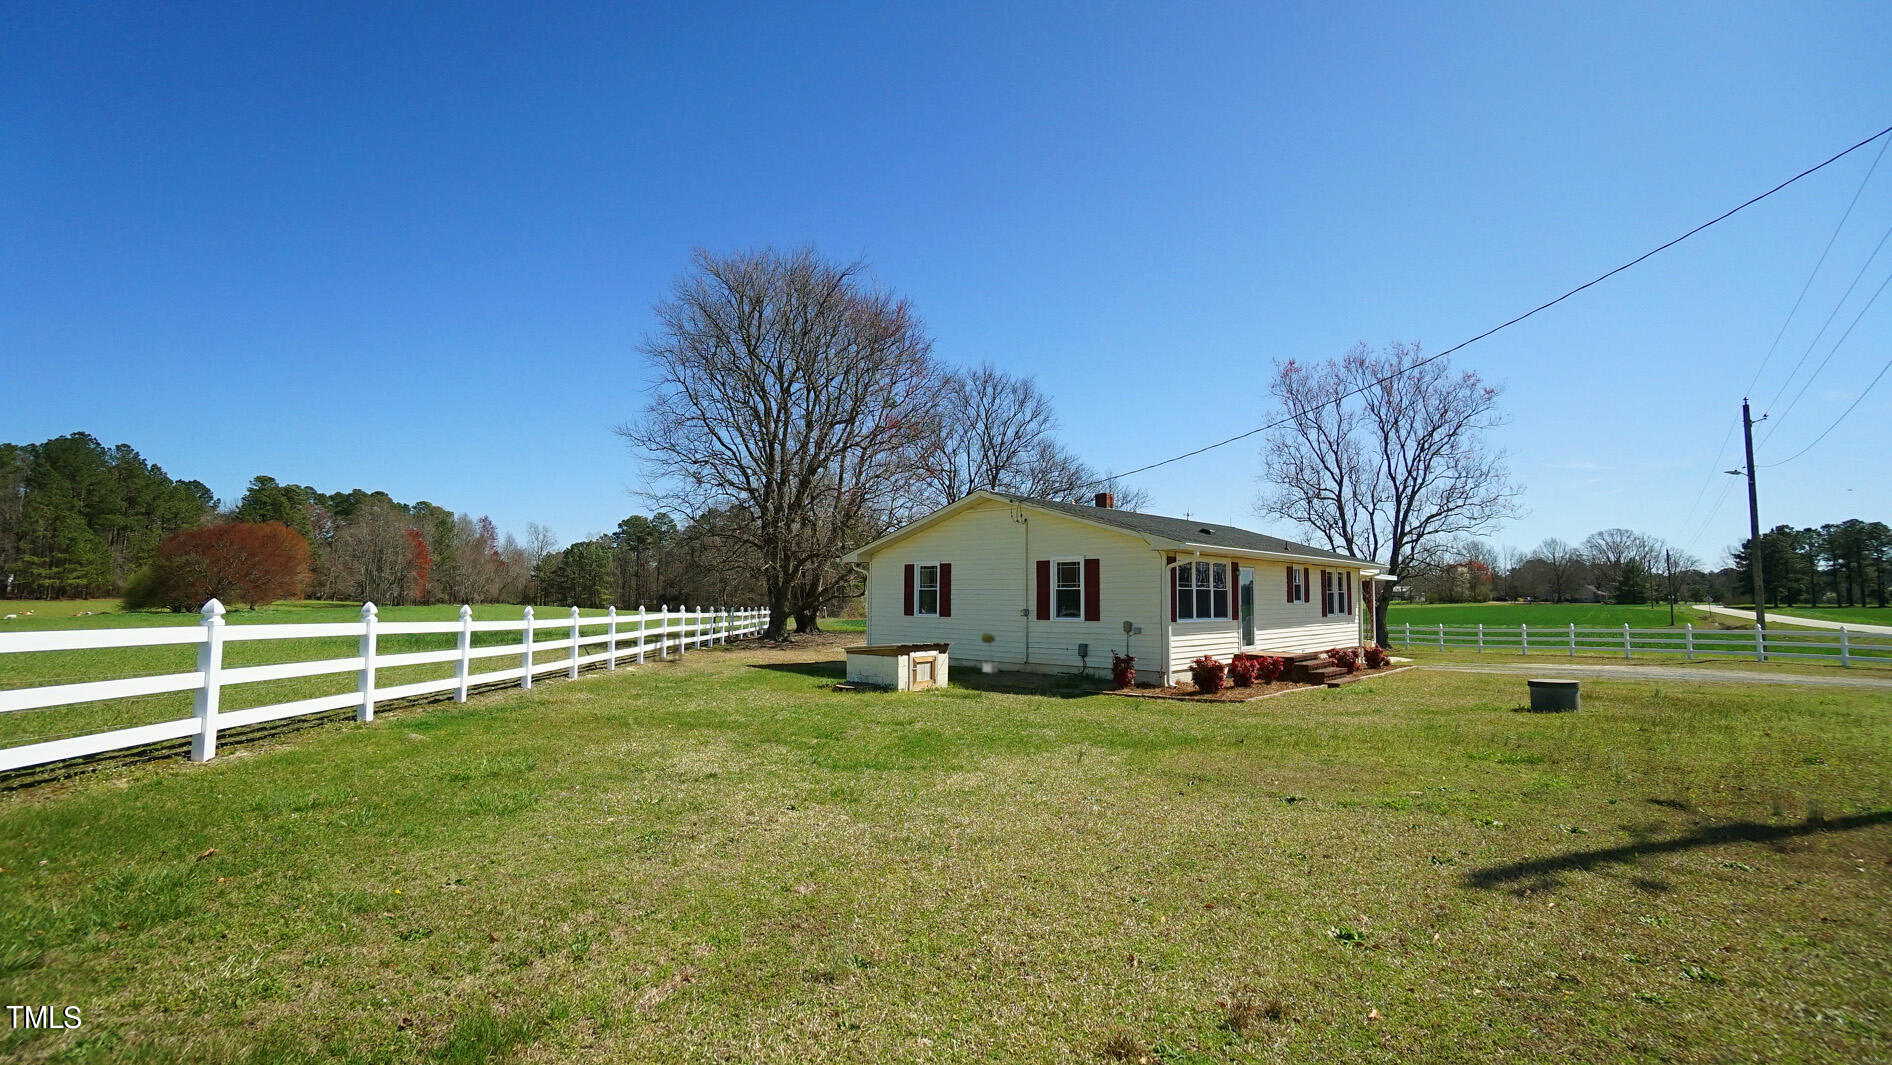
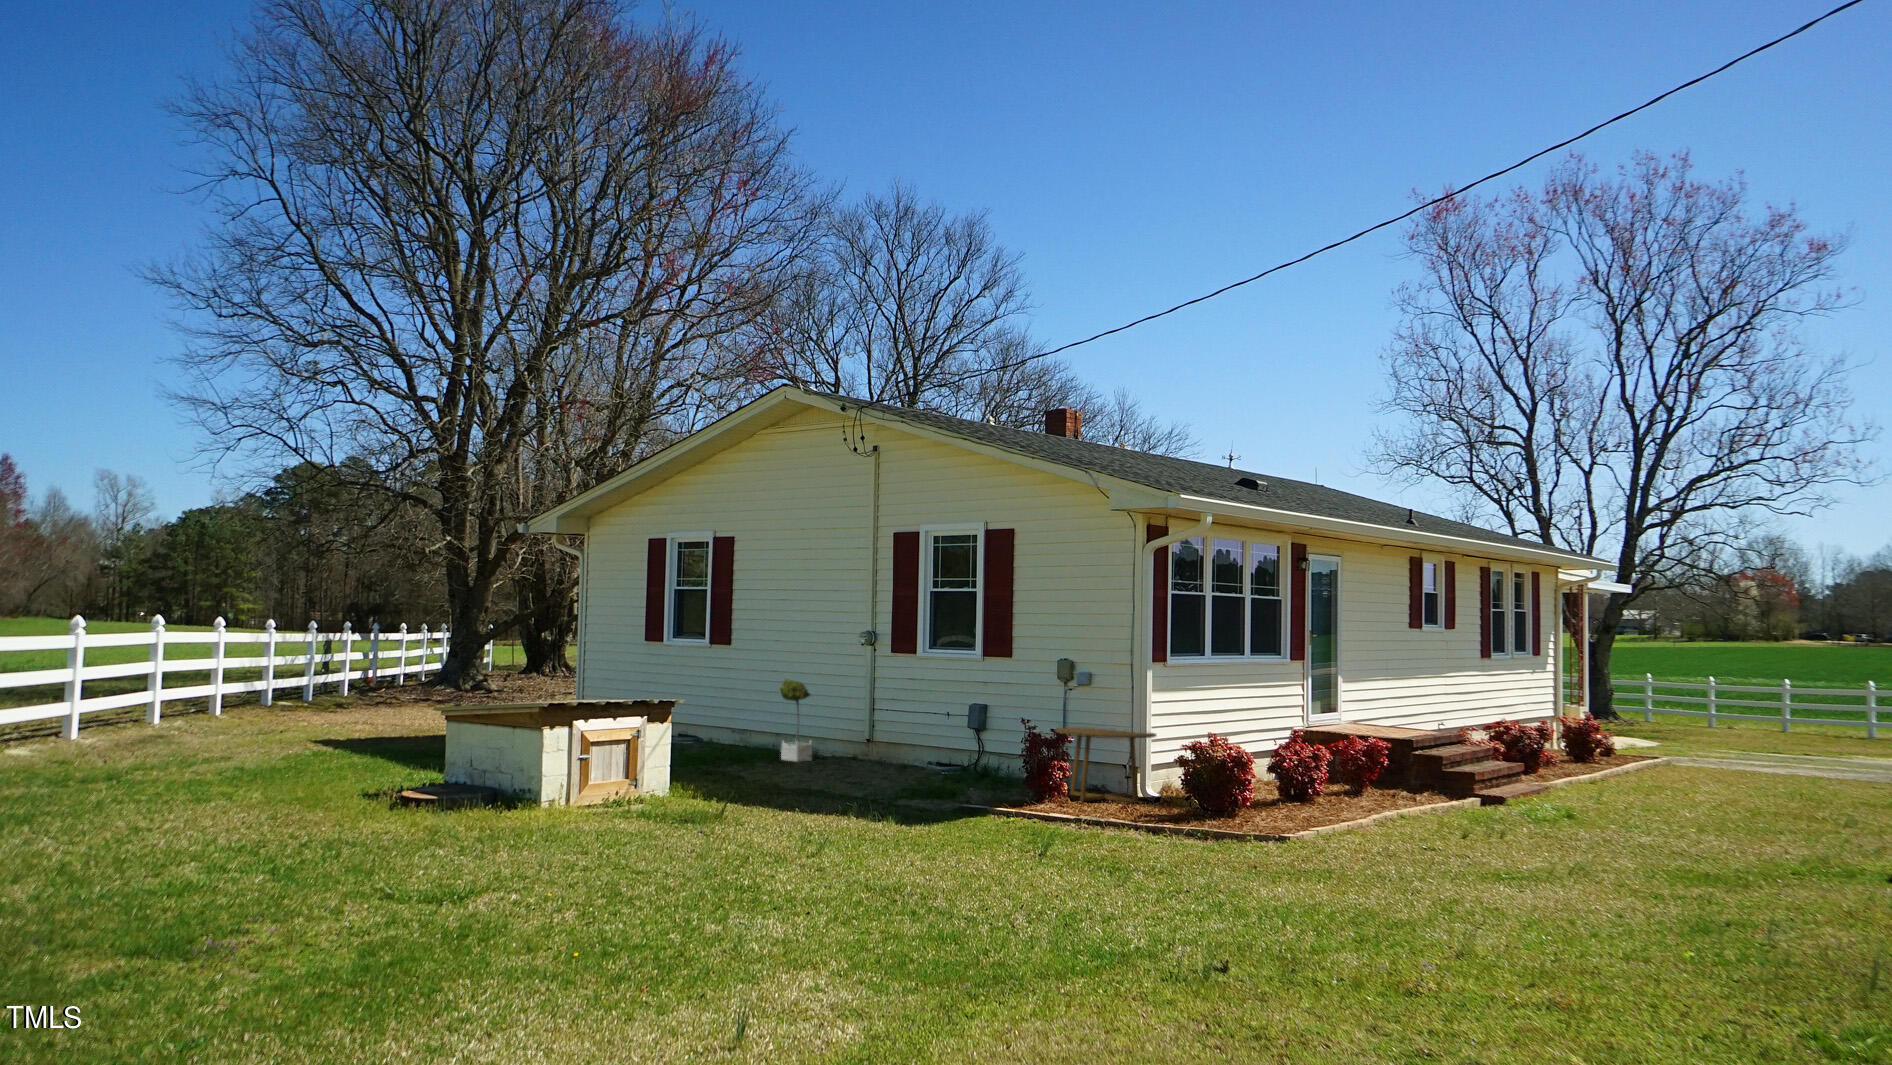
round table: present [649,634,687,662] -> present [1056,727,1156,803]

